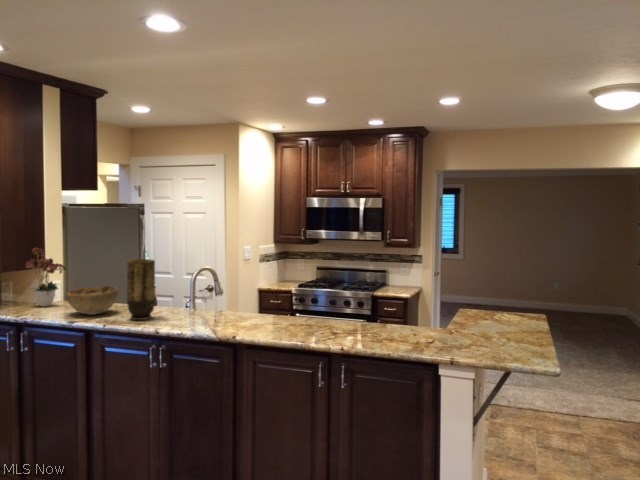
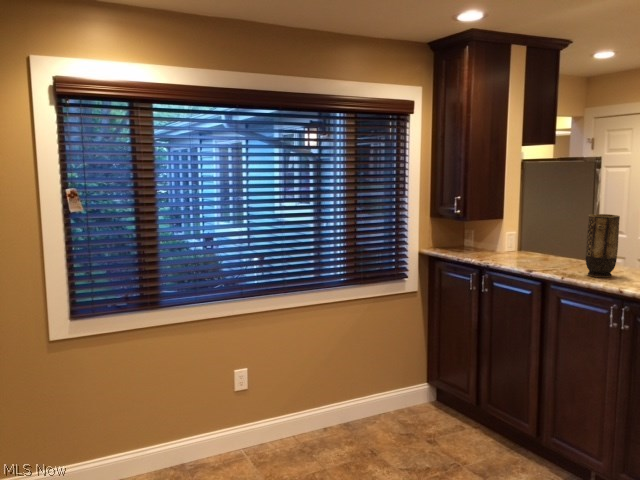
flower arrangement: present [26,248,66,307] -> none [486,198,526,254]
decorative bowl: present [67,286,118,315] -> none [524,240,574,266]

